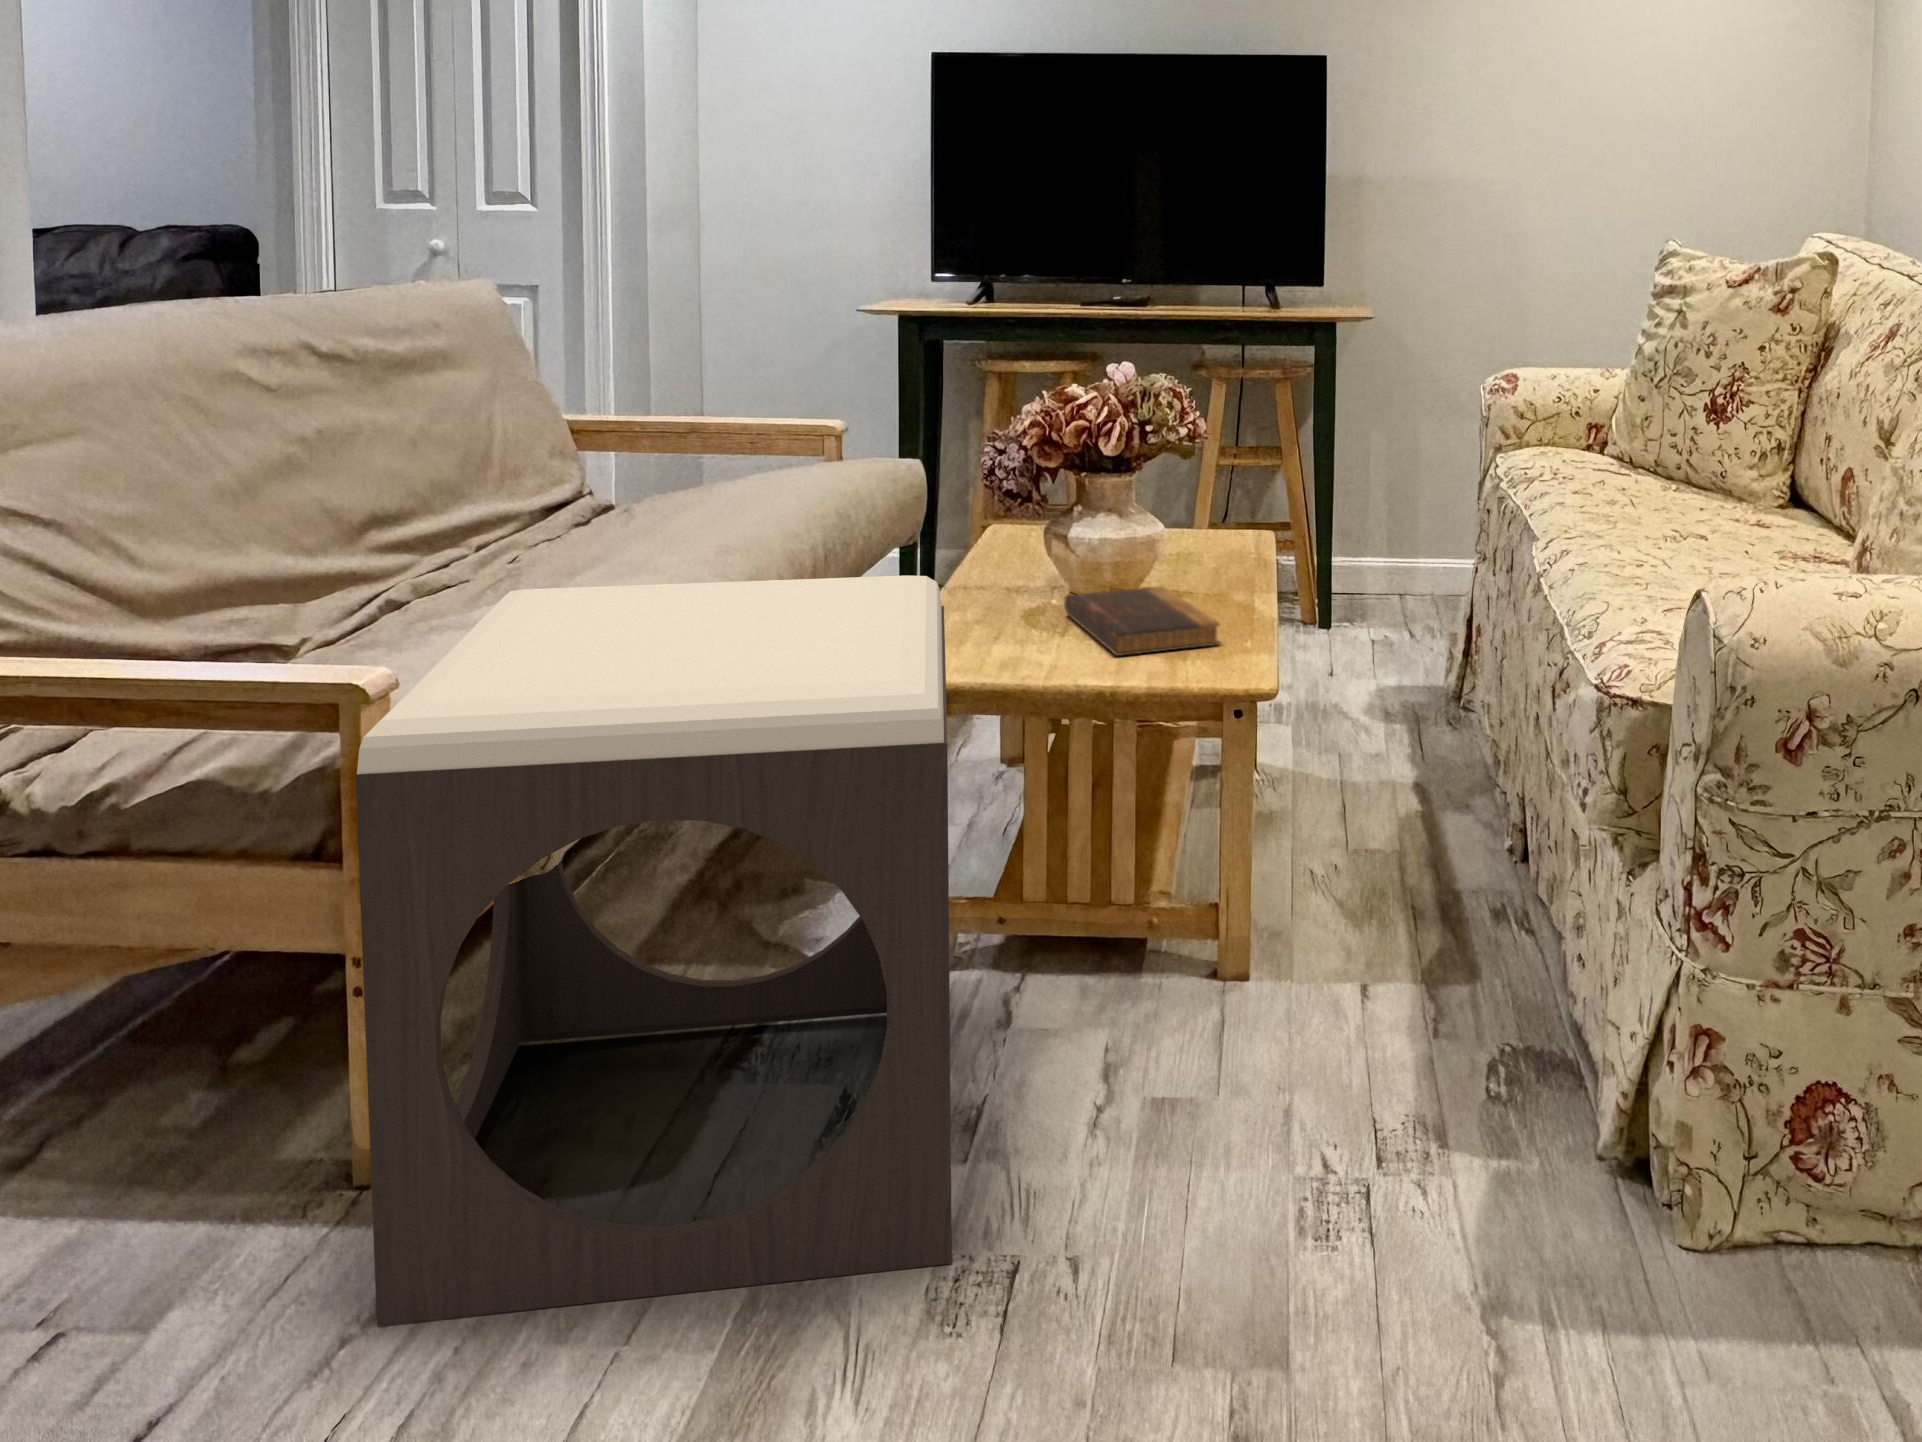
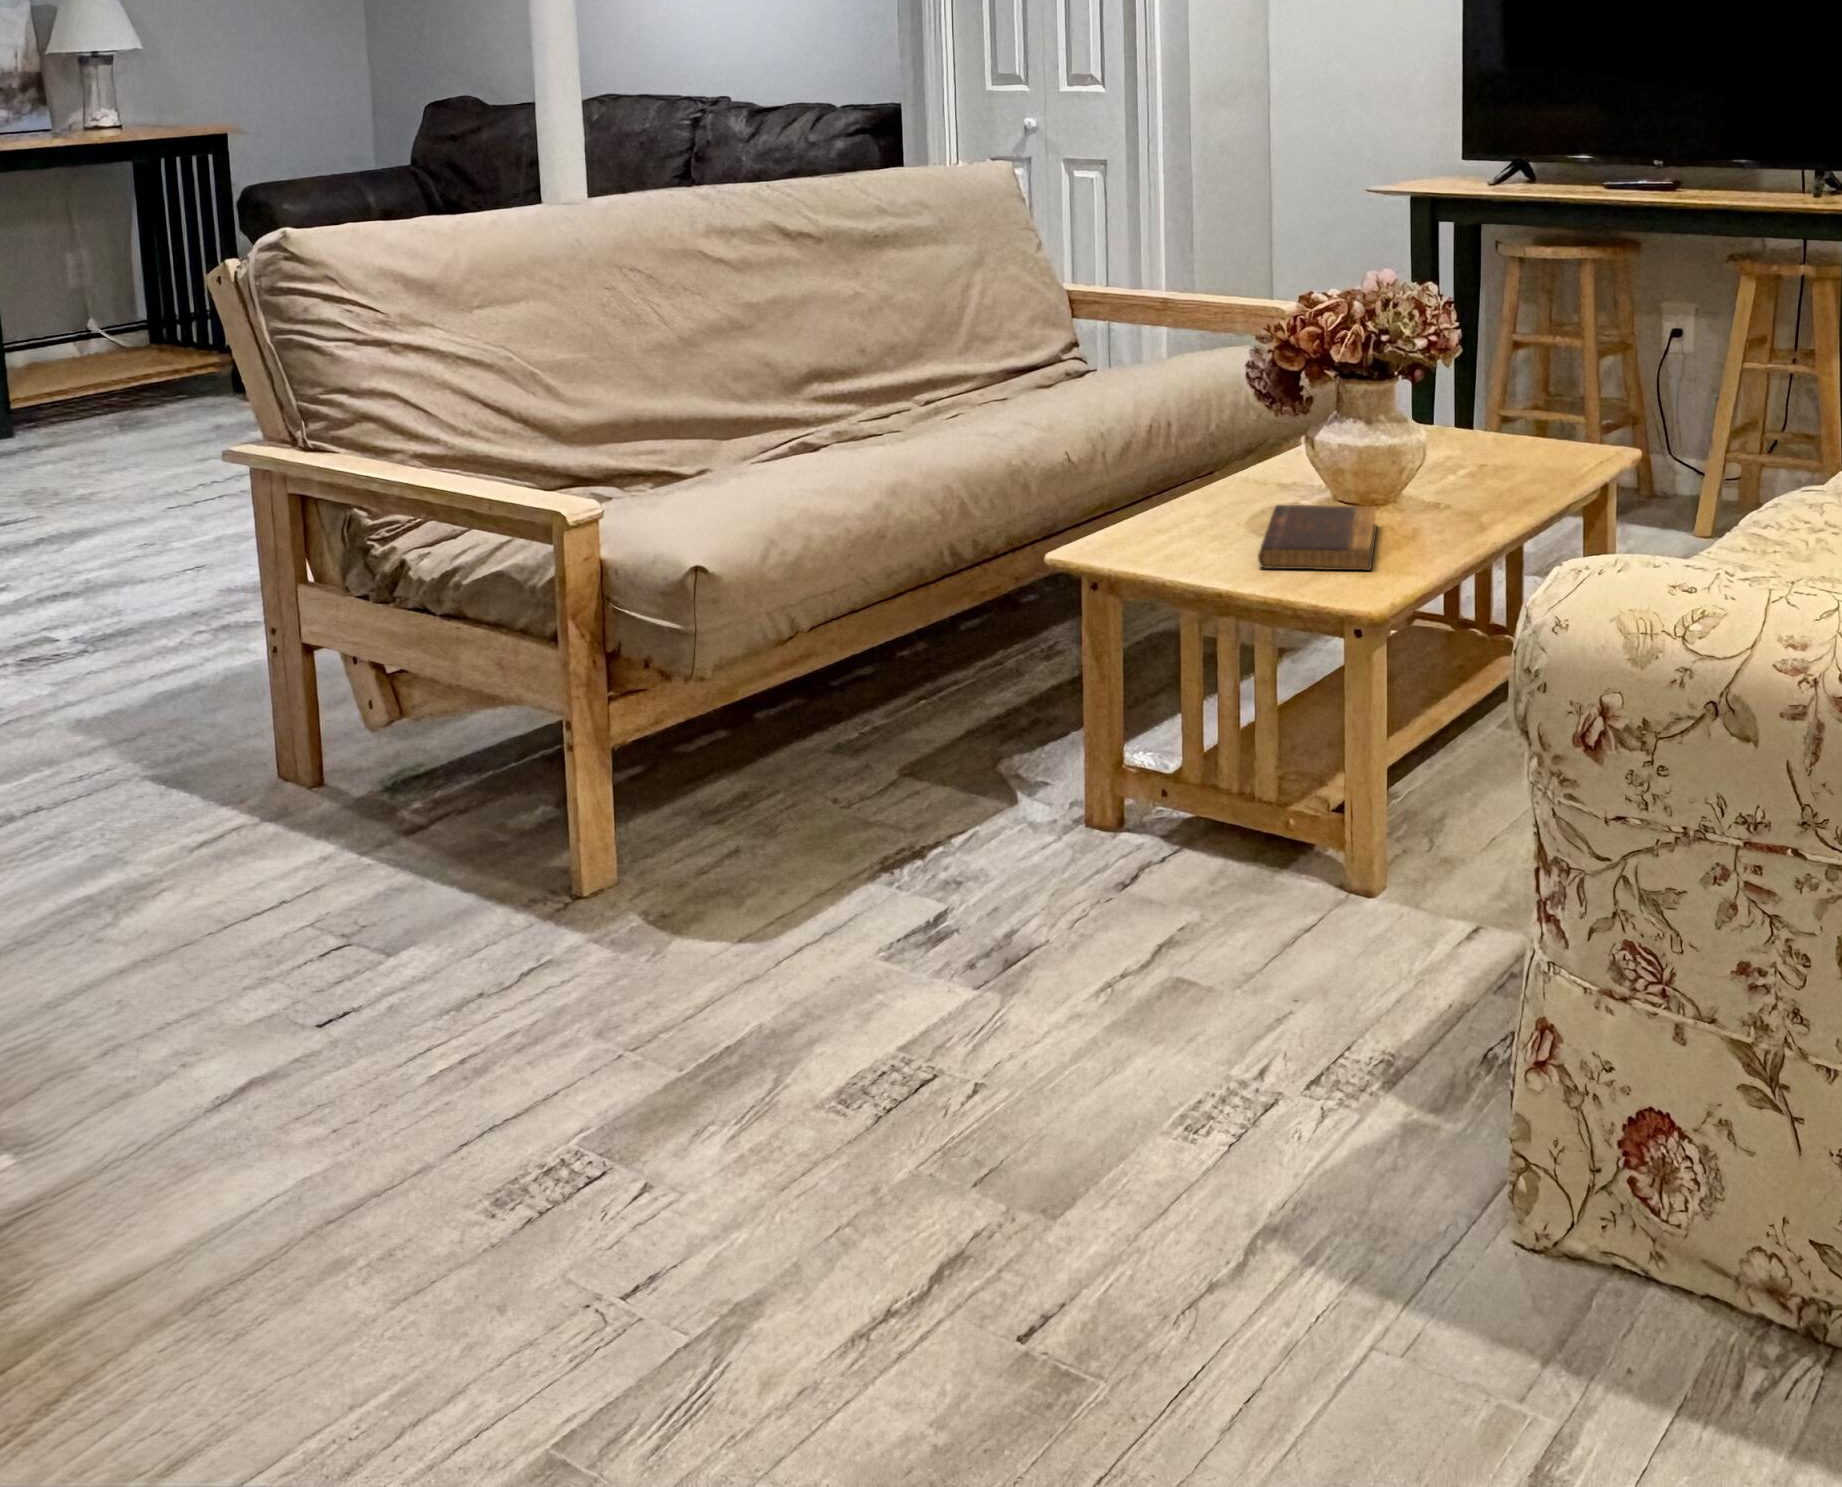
footstool: present [355,575,952,1326] -> none [492,451,1082,1063]

